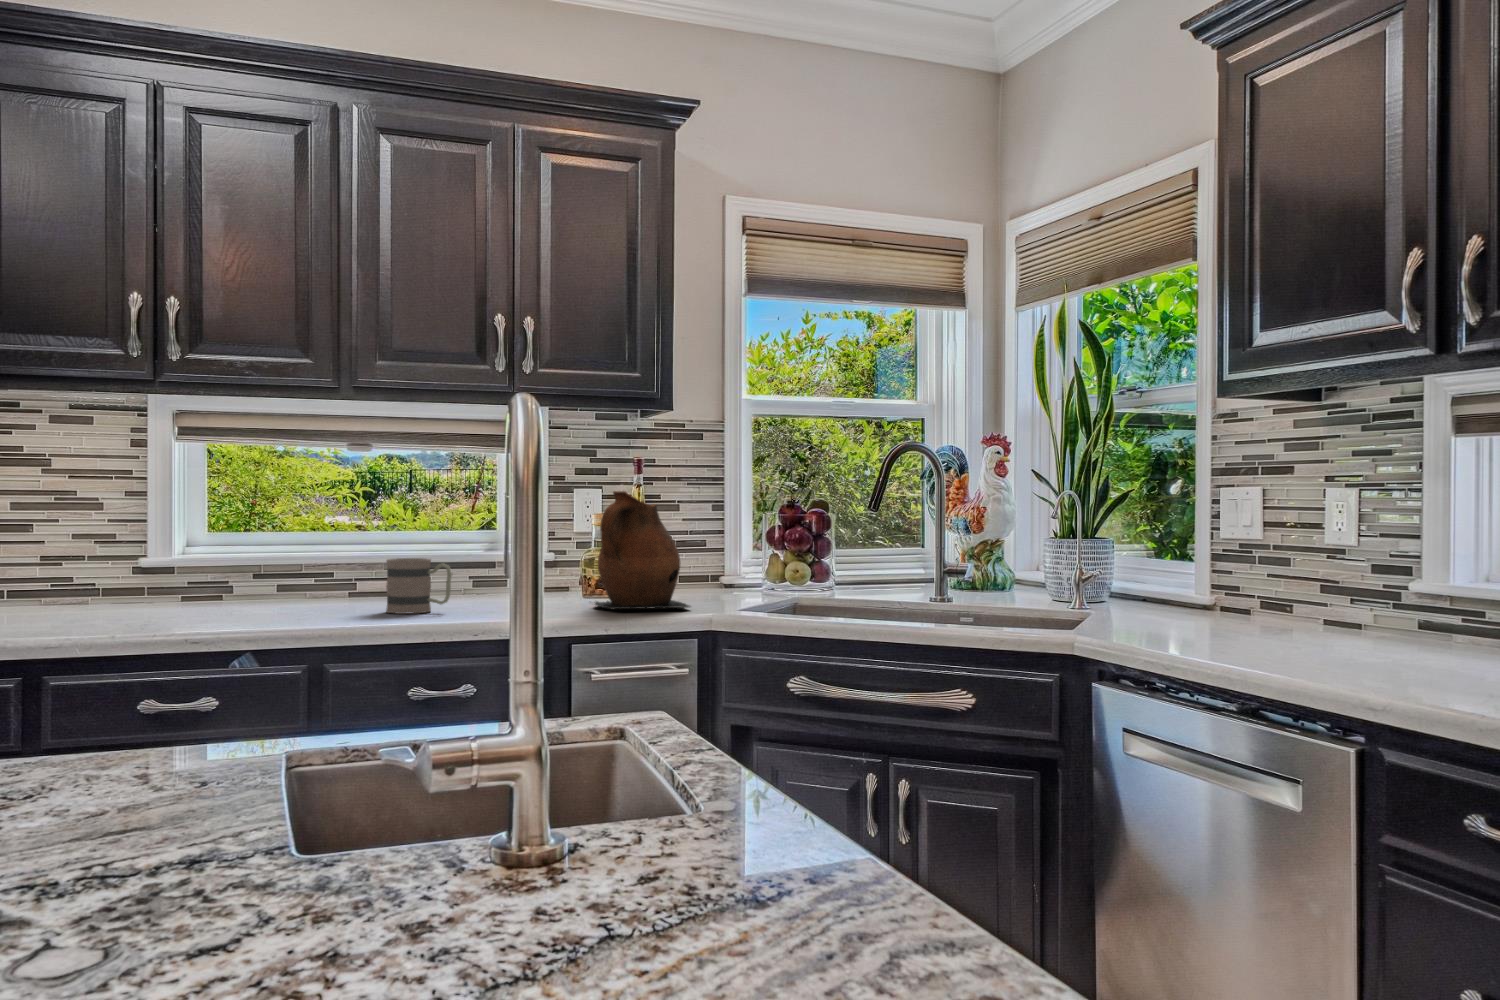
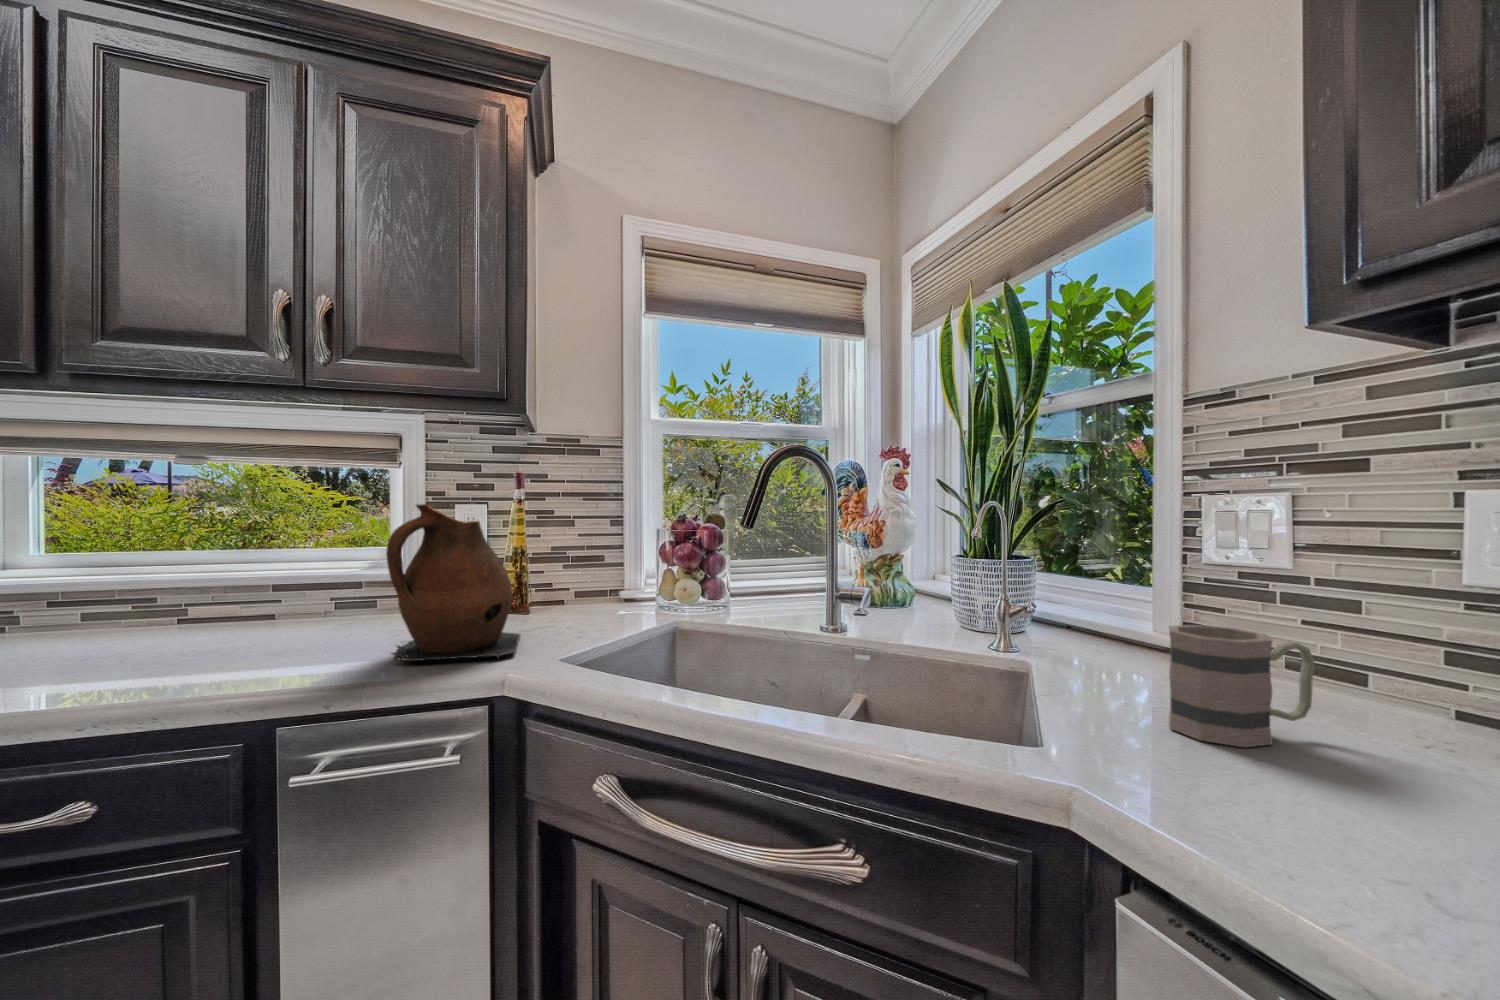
mug: present [386,558,452,614] -> present [1168,625,1315,747]

